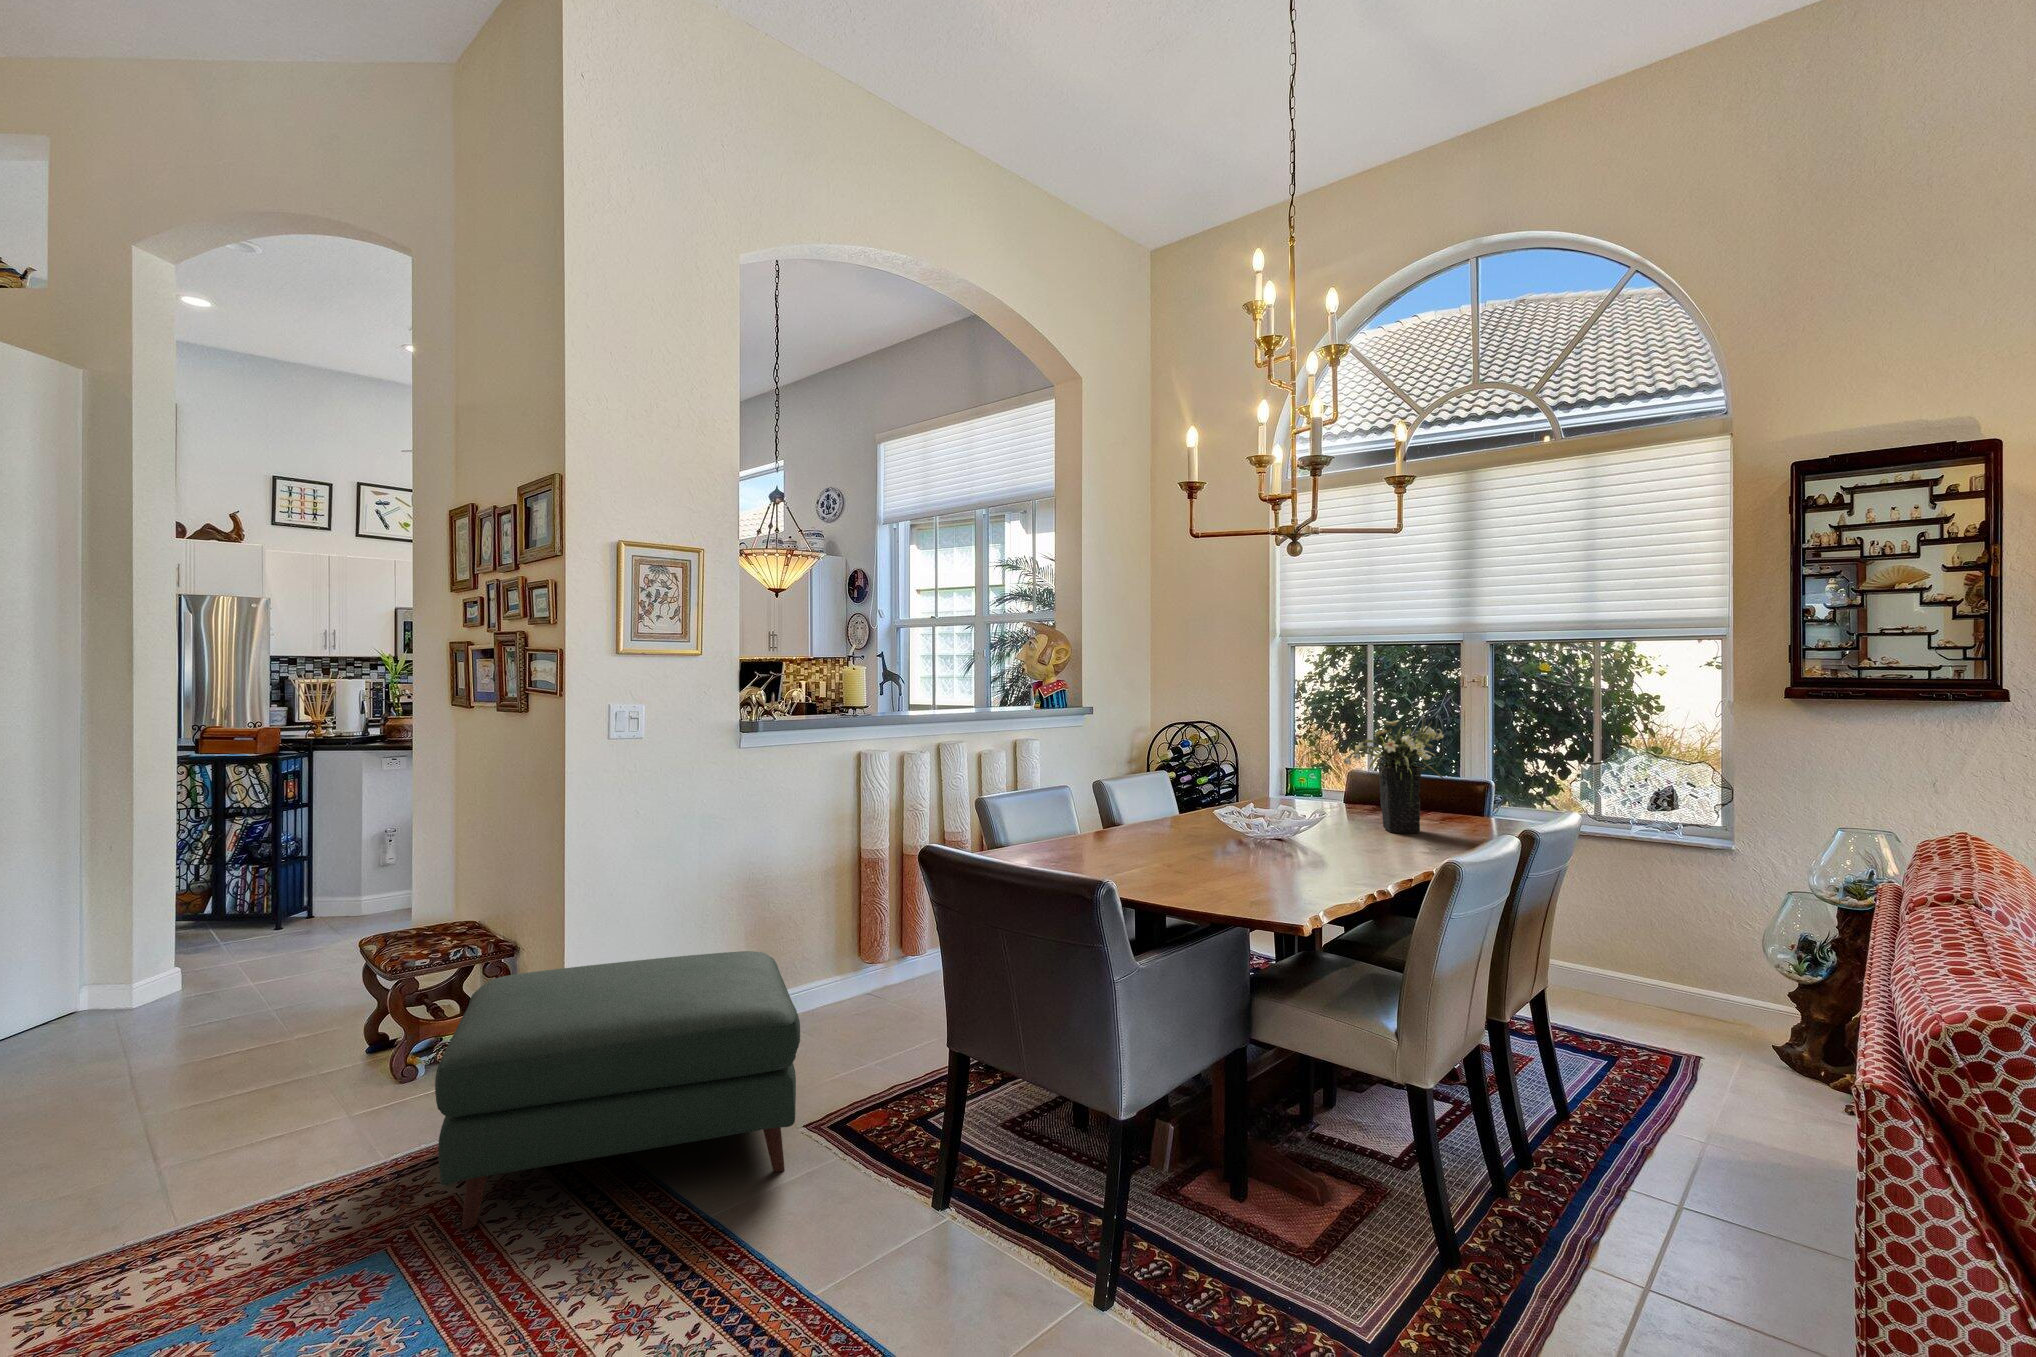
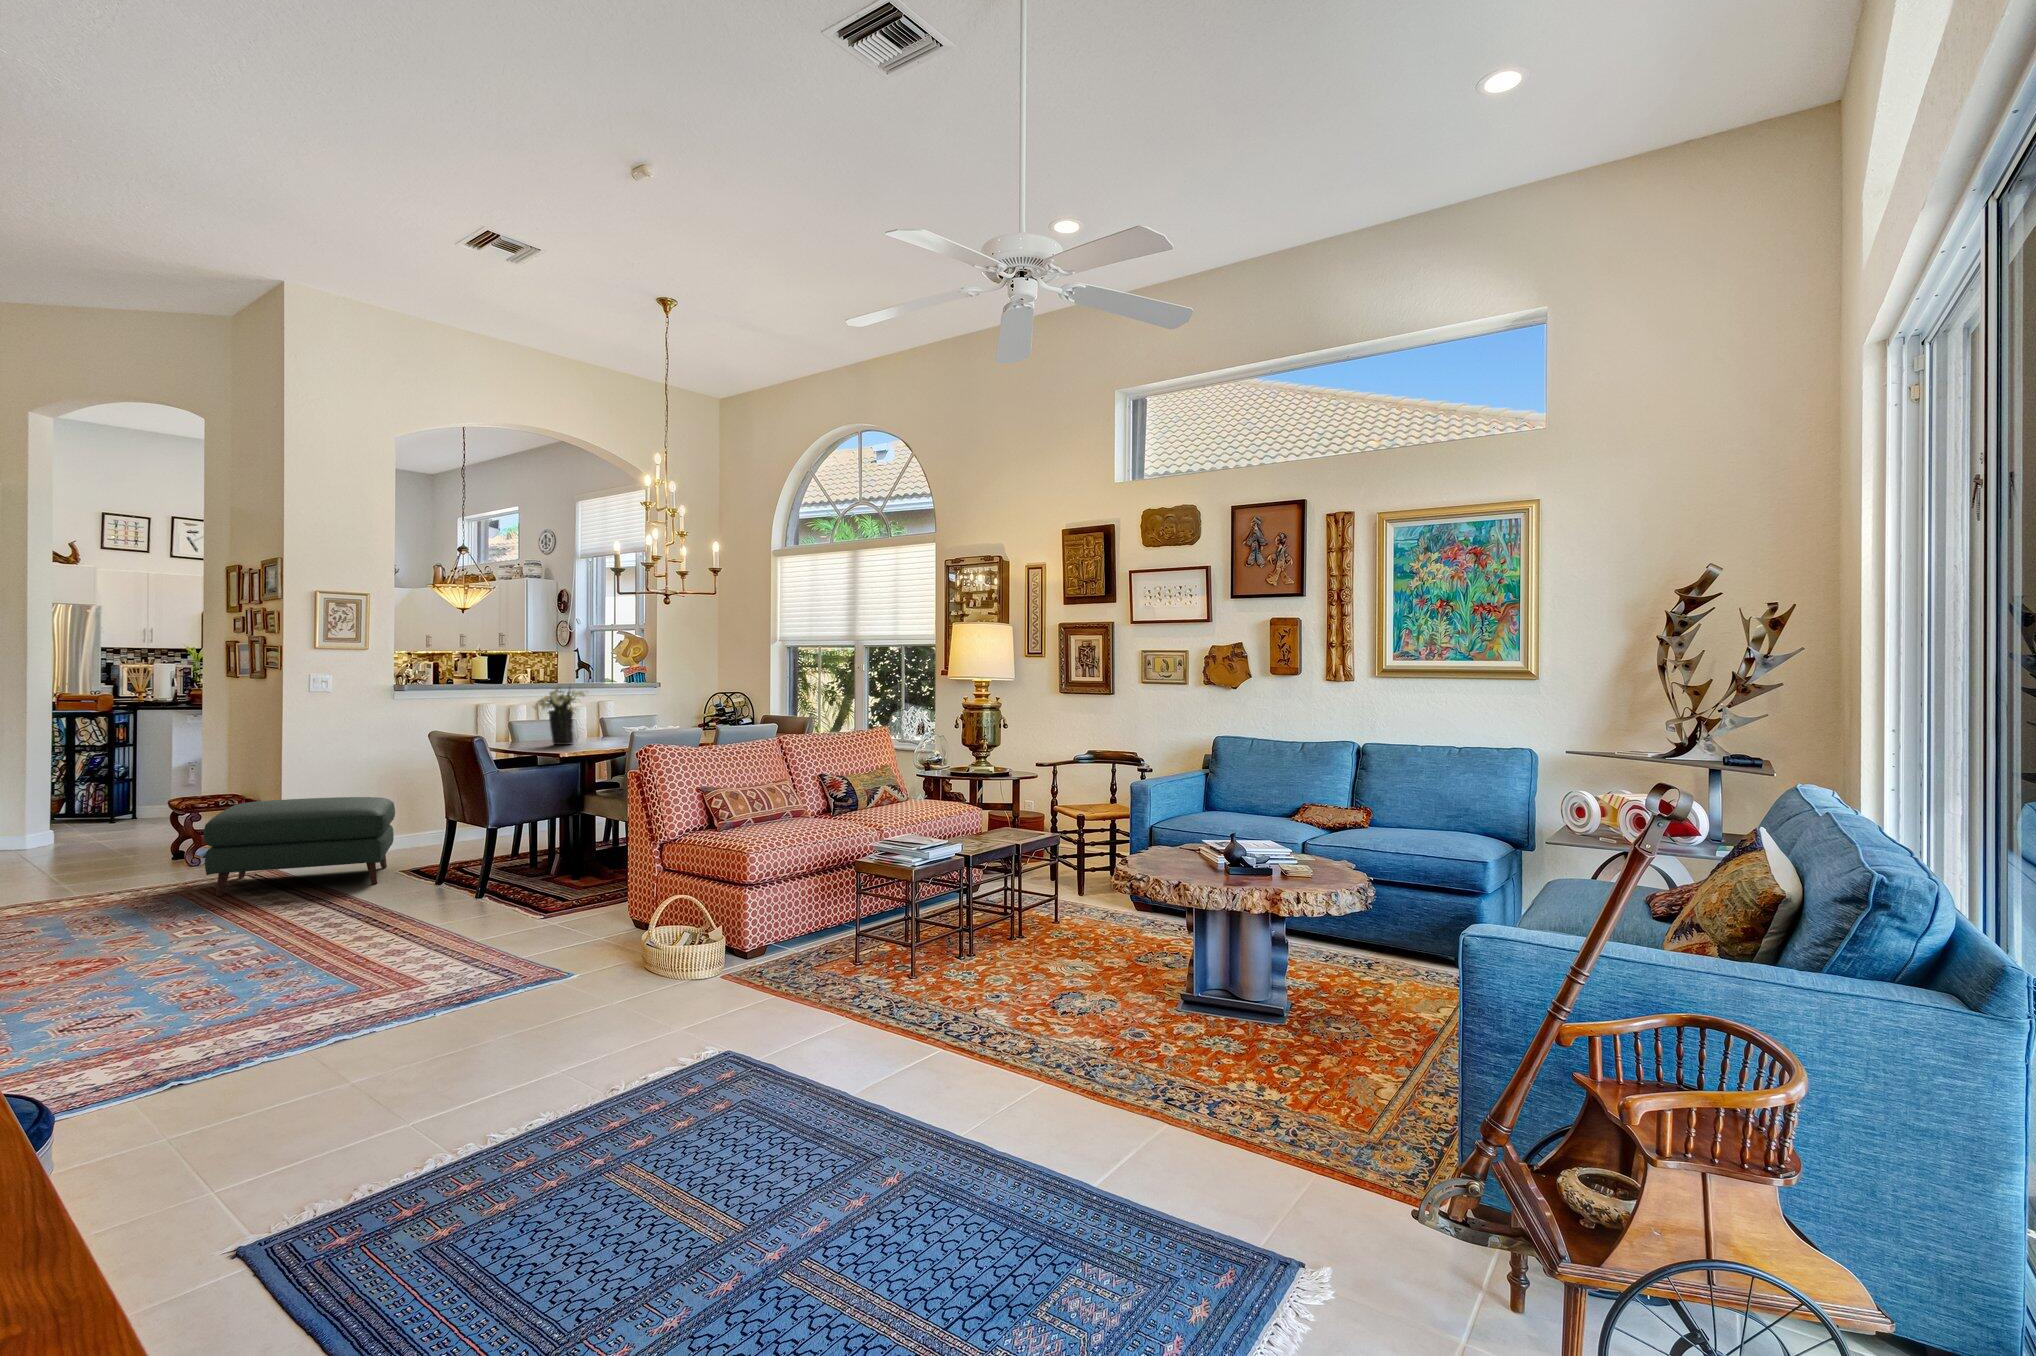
flower arrangement: present [1344,719,1444,833] -> present [534,686,585,745]

